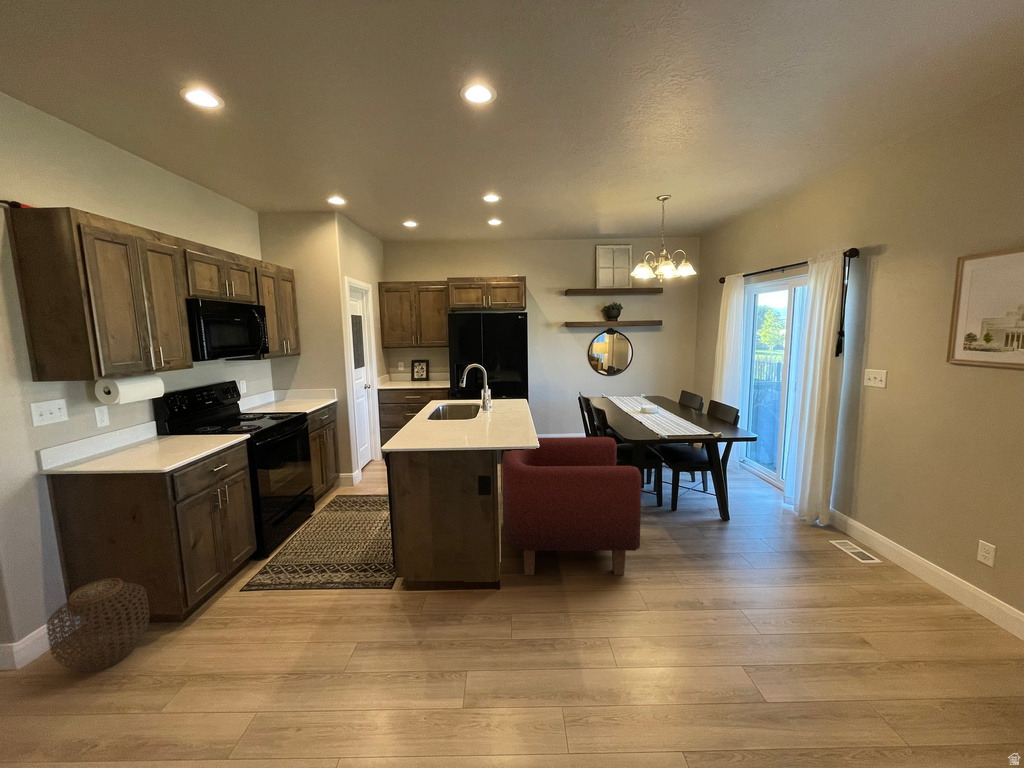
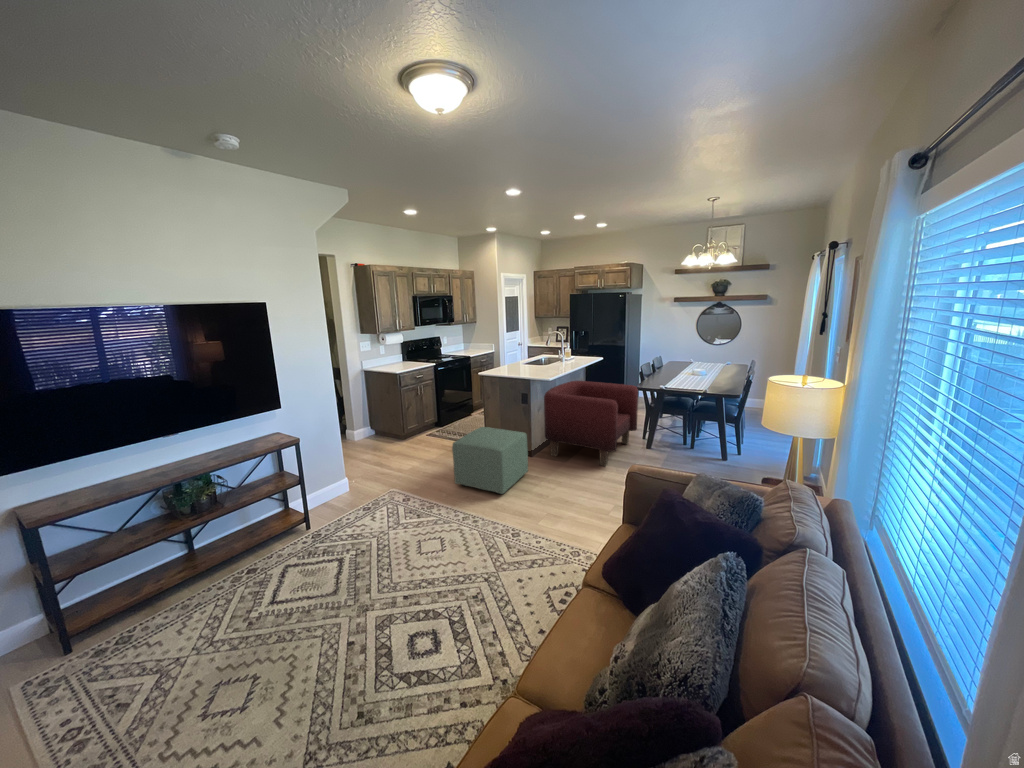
ottoman: none [407,557,547,732] -> present [452,427,528,494]
woven basket: present [47,578,150,671] -> none [360,414,391,447]

